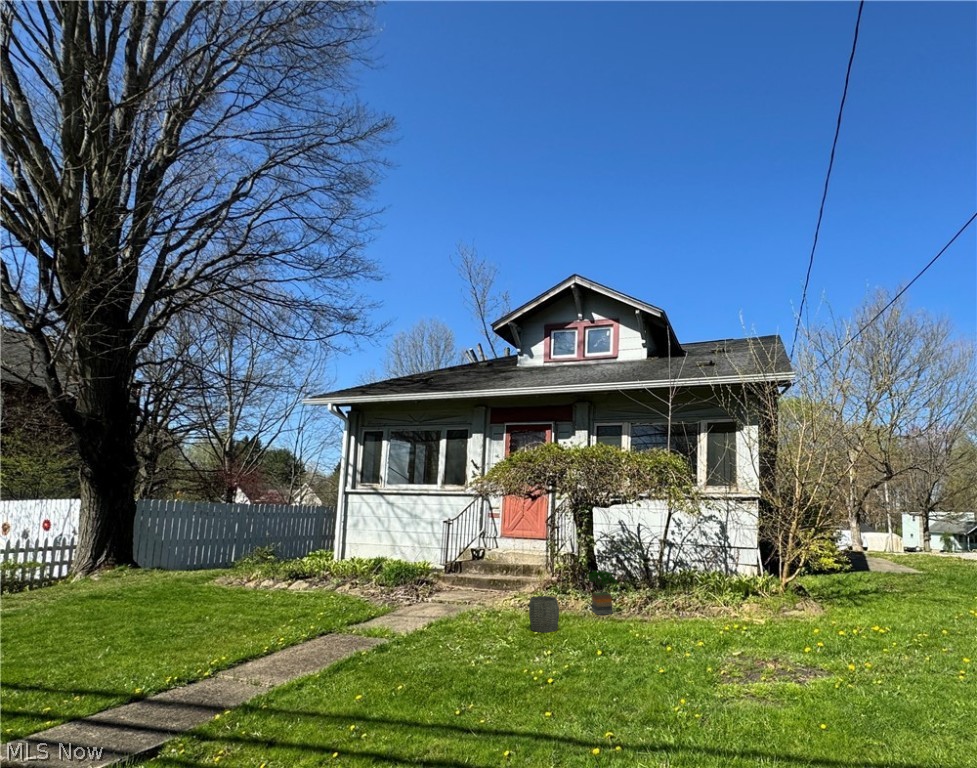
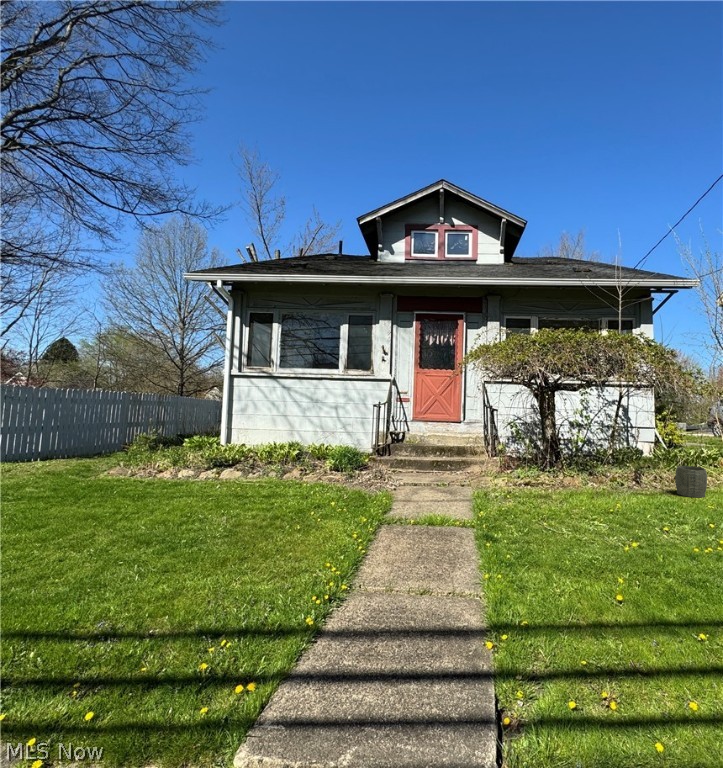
potted tree: present [588,570,617,615] -> none [647,440,679,478]

